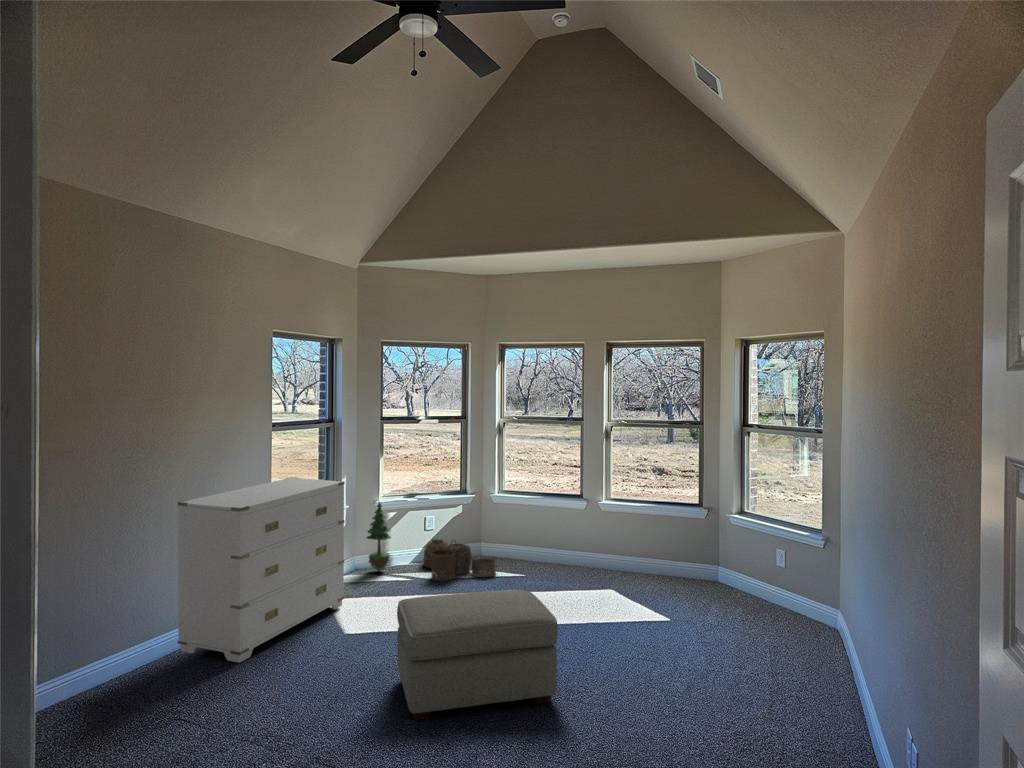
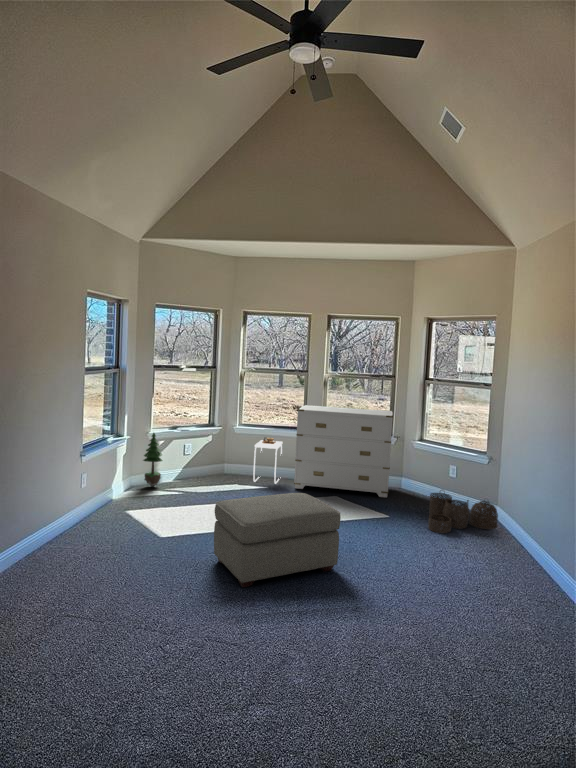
dresser: present [178,477,345,663] -> present [294,405,393,498]
side table: none [511,508,552,571] -> present [253,438,282,484]
woven basket: present [424,540,495,581] -> present [428,493,498,533]

